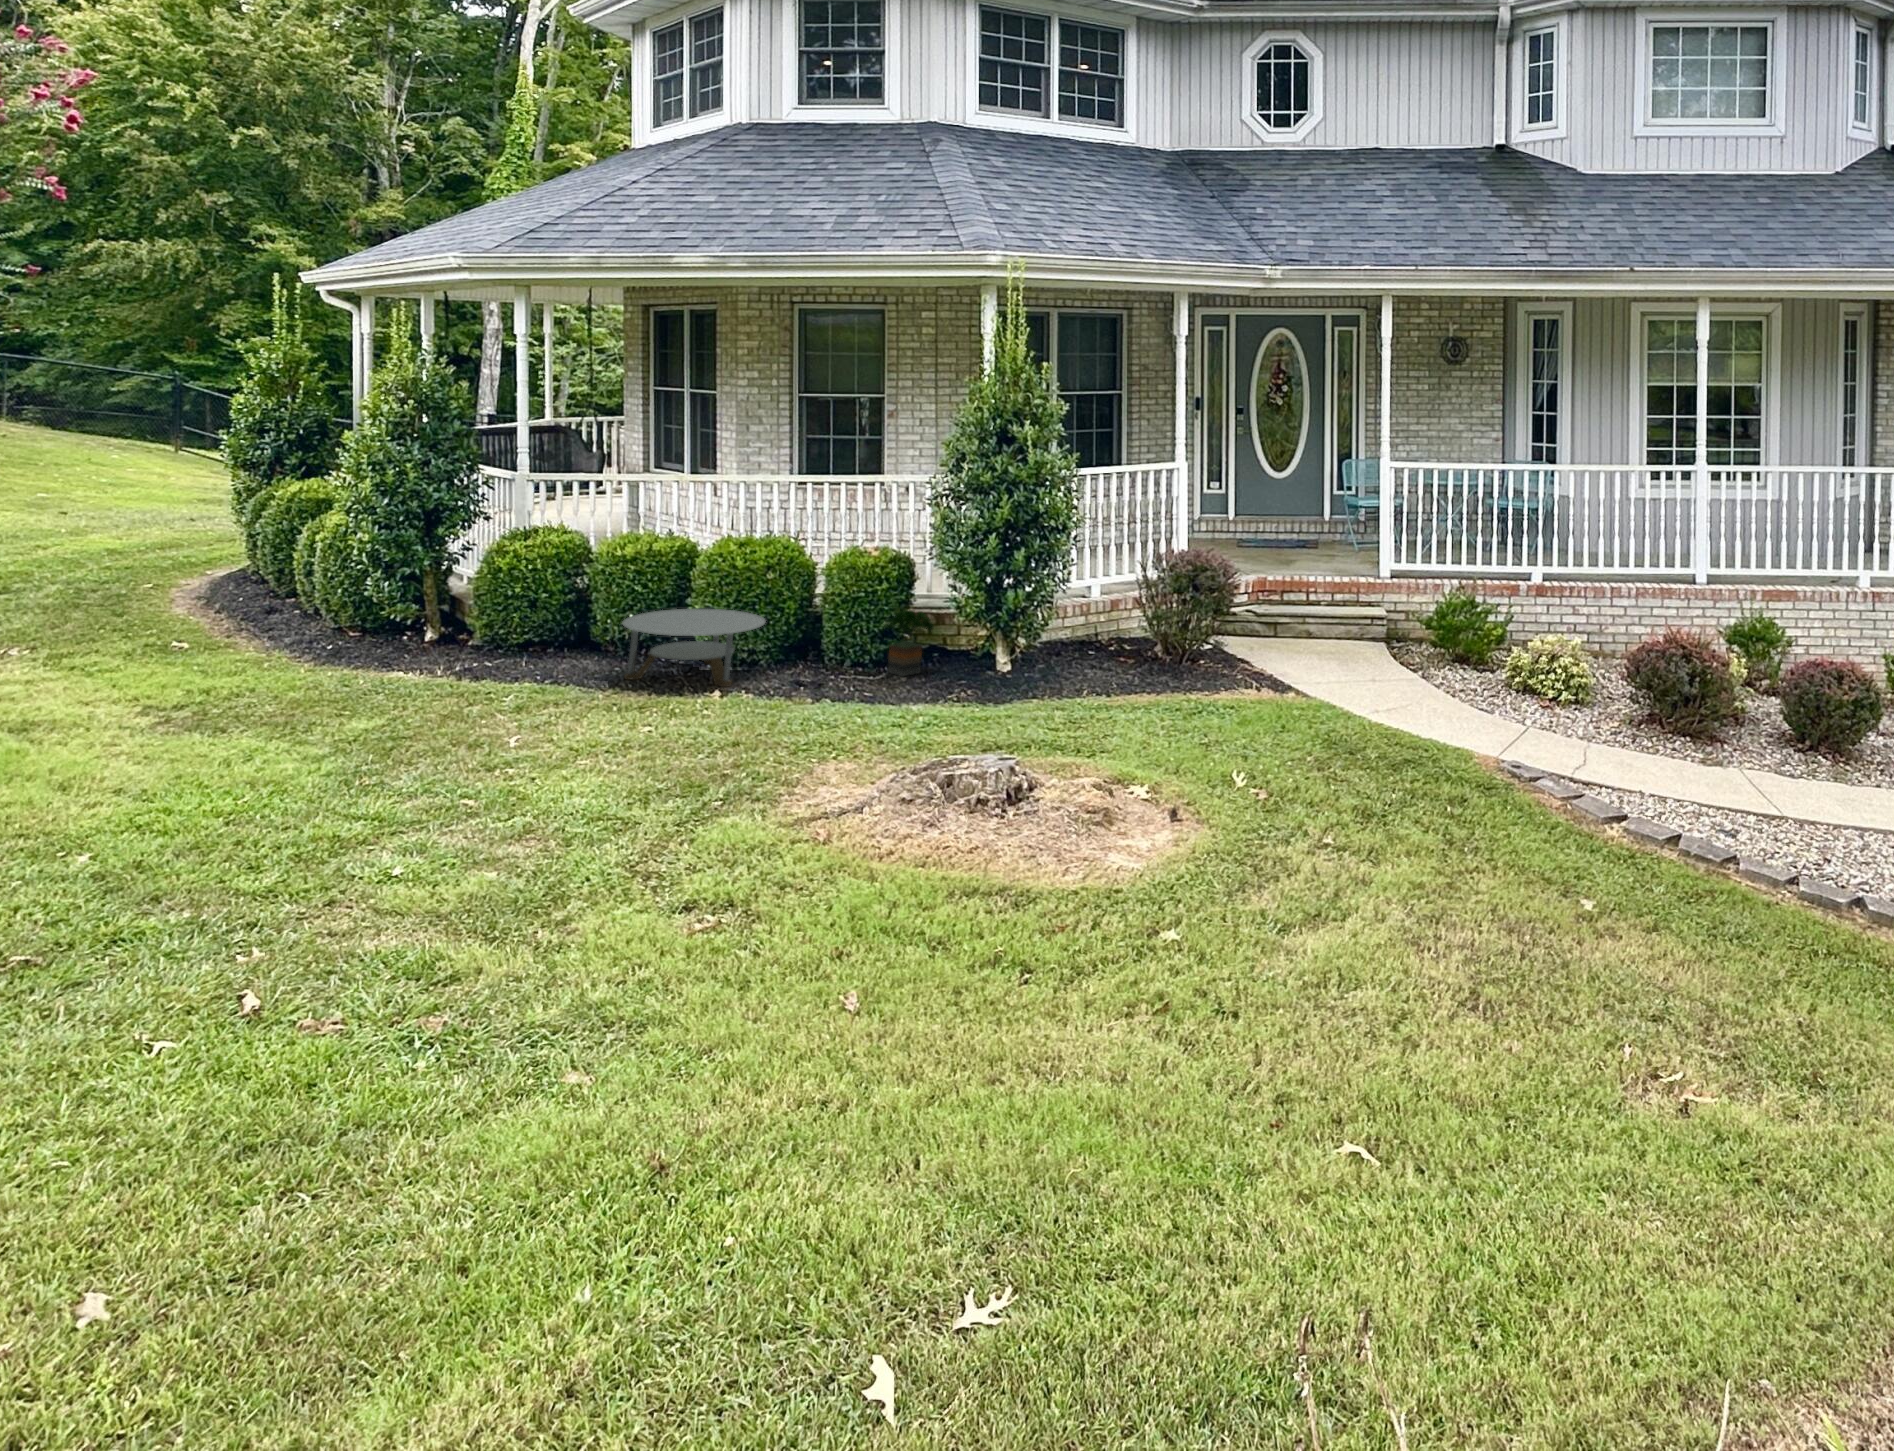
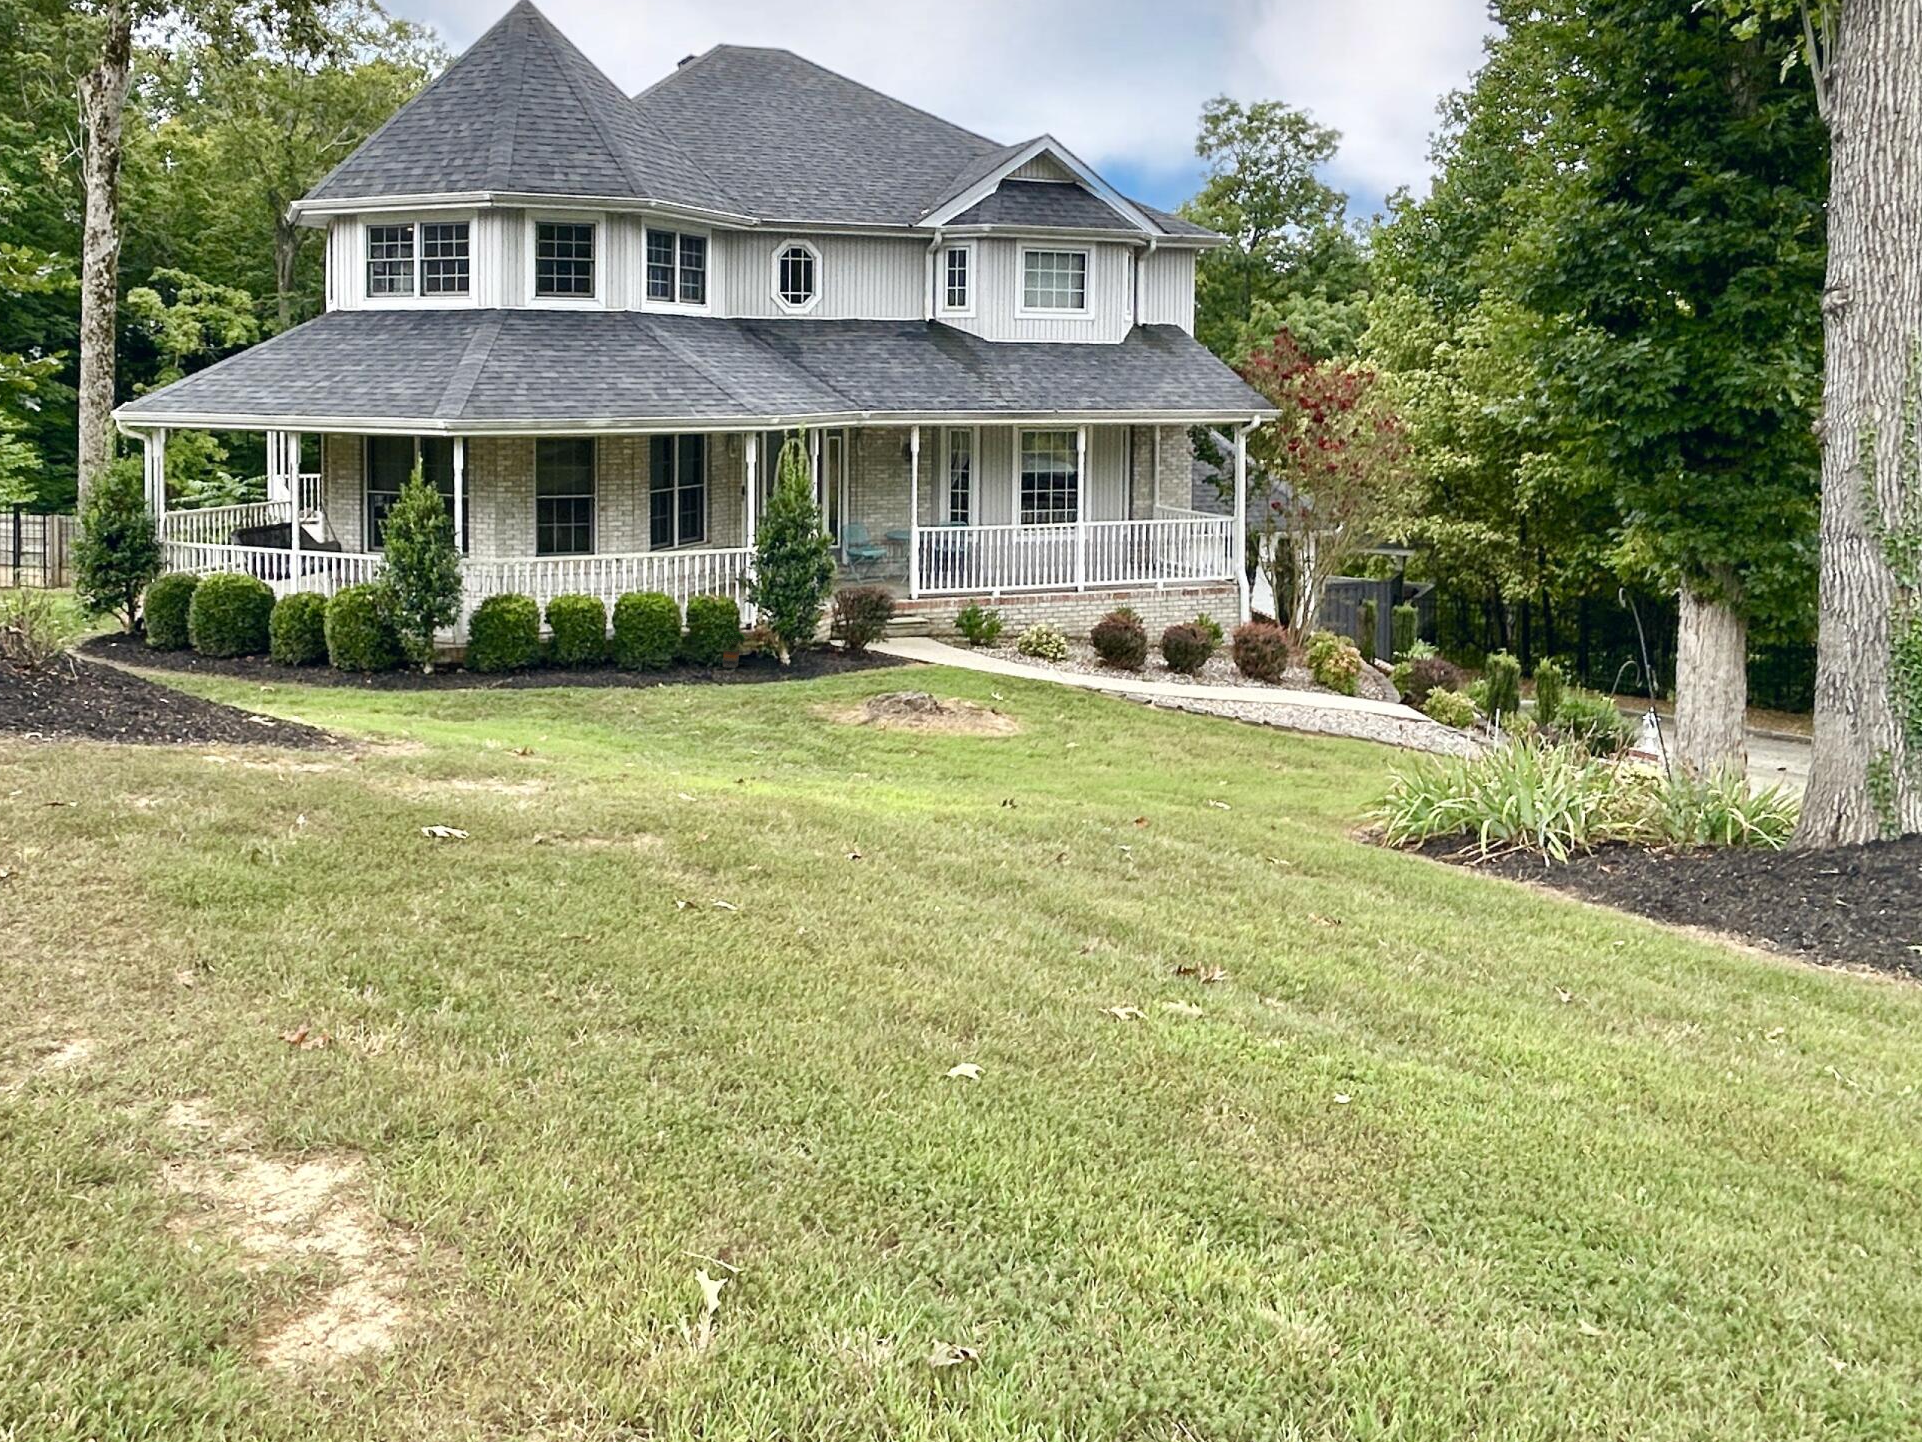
round table: present [622,609,765,687] -> none [601,638,677,679]

